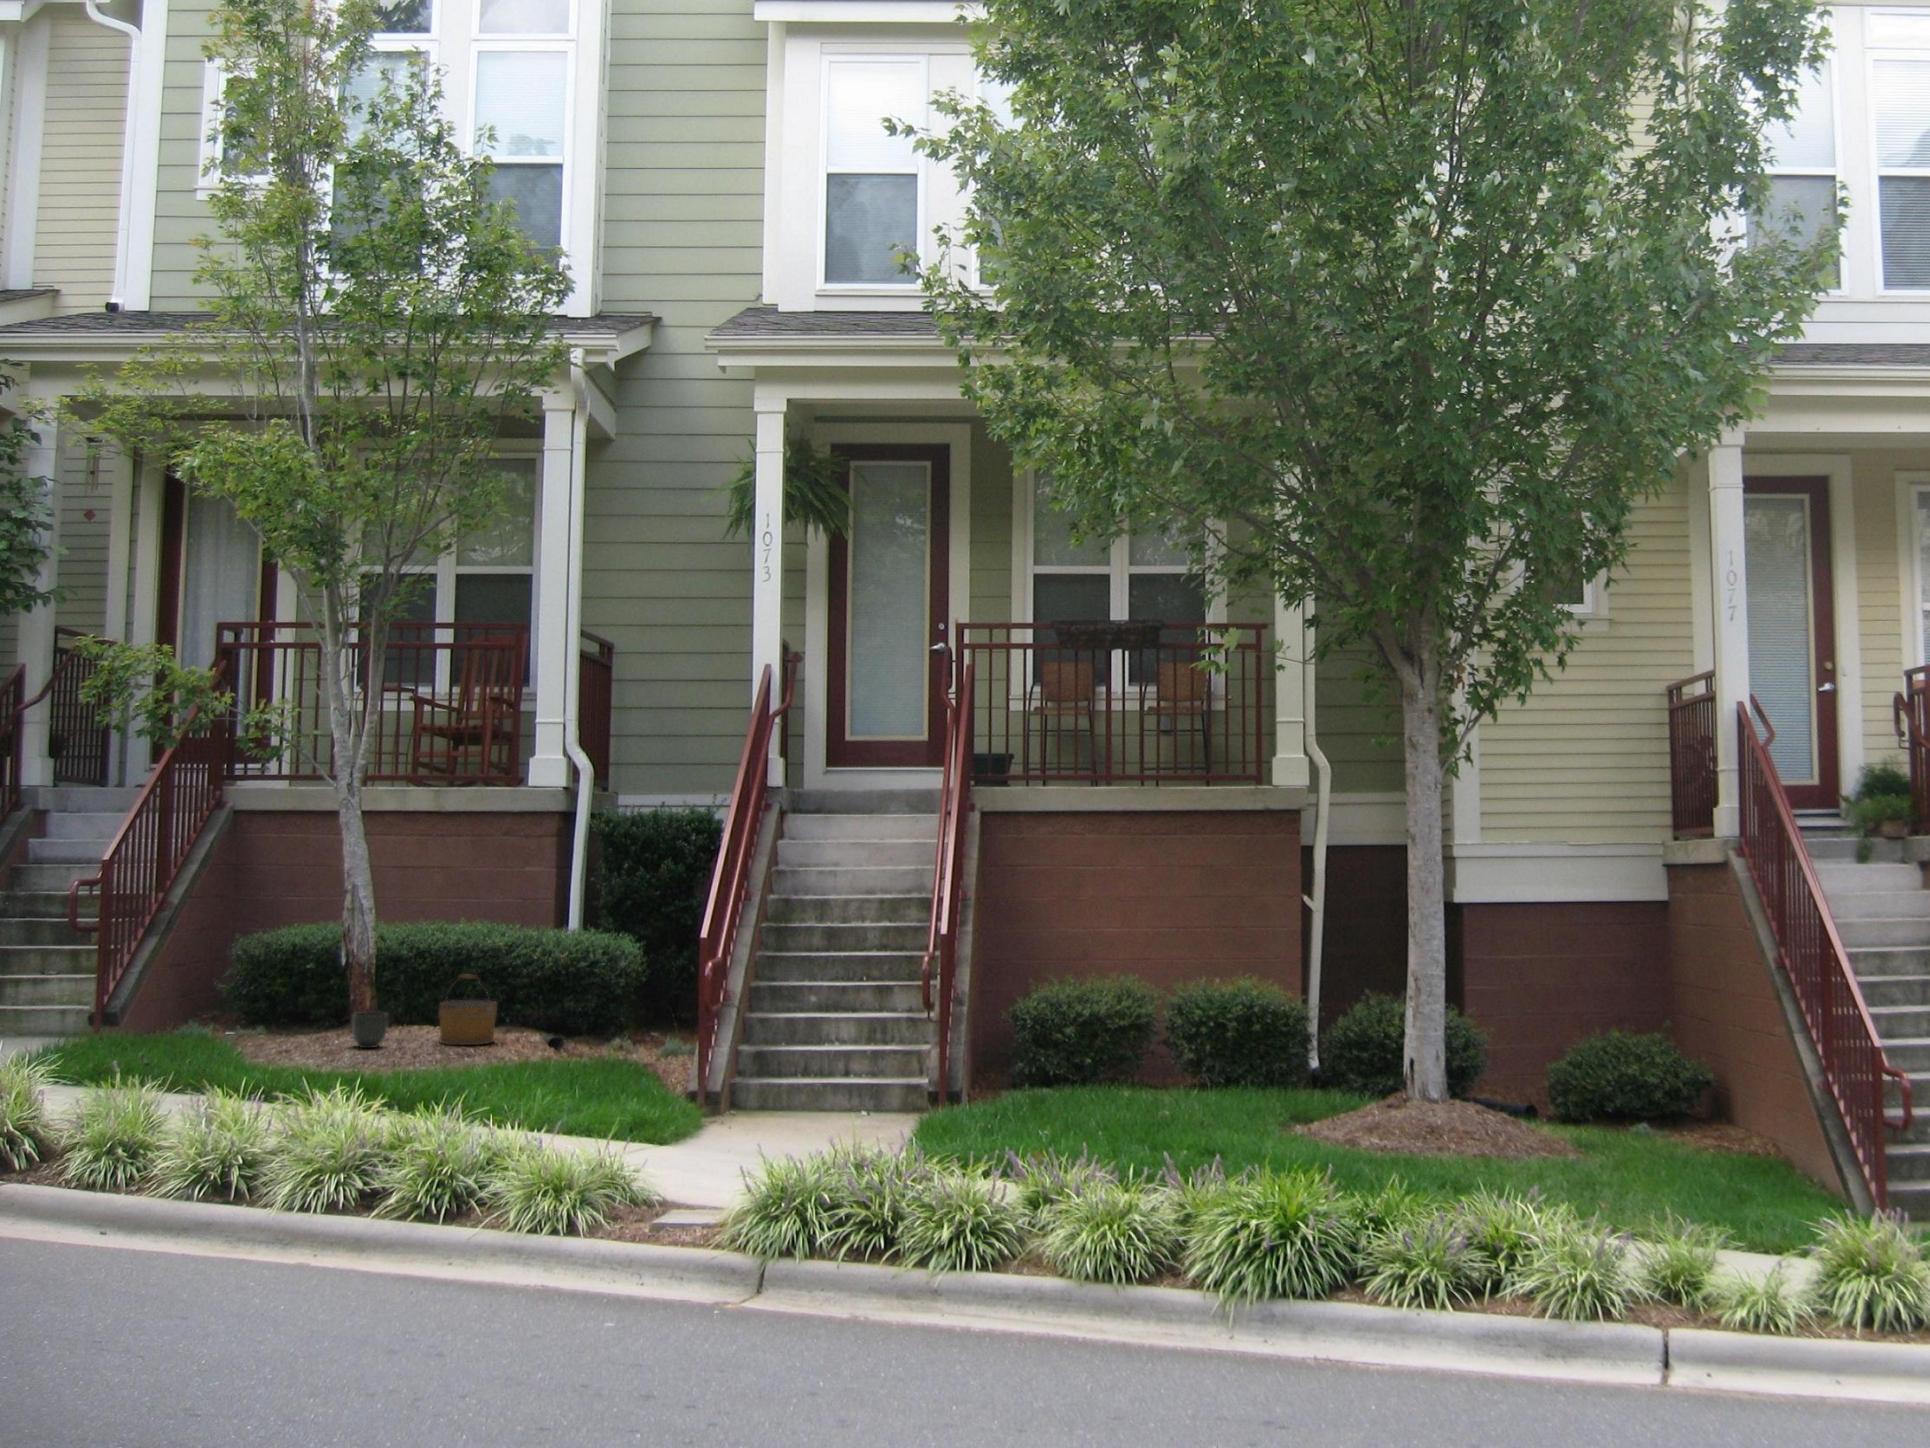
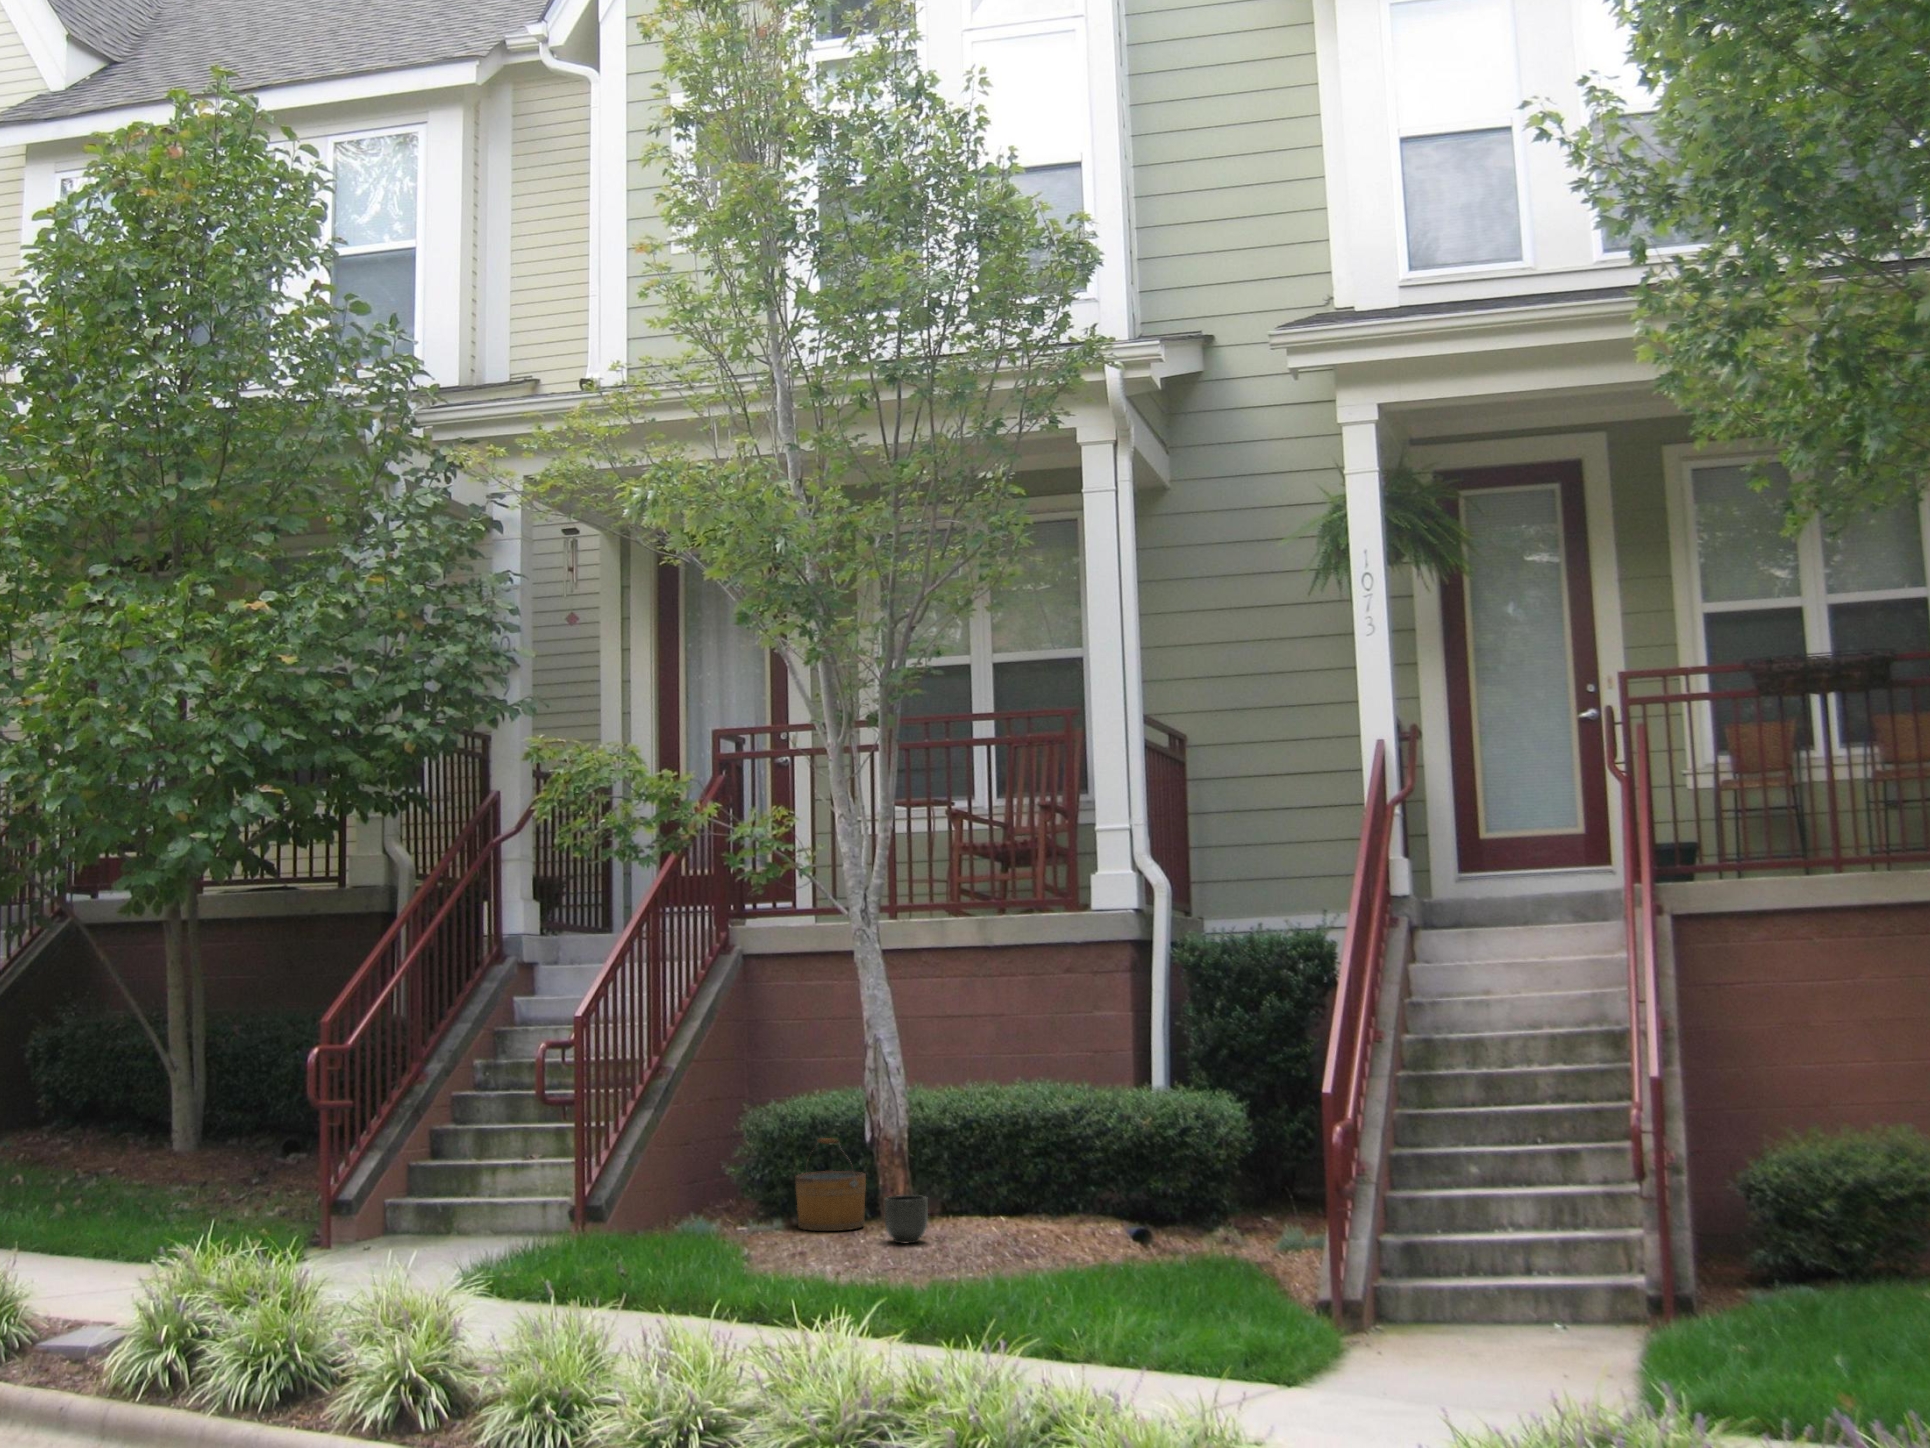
bucket: present [439,975,497,1045] -> present [795,1138,866,1231]

